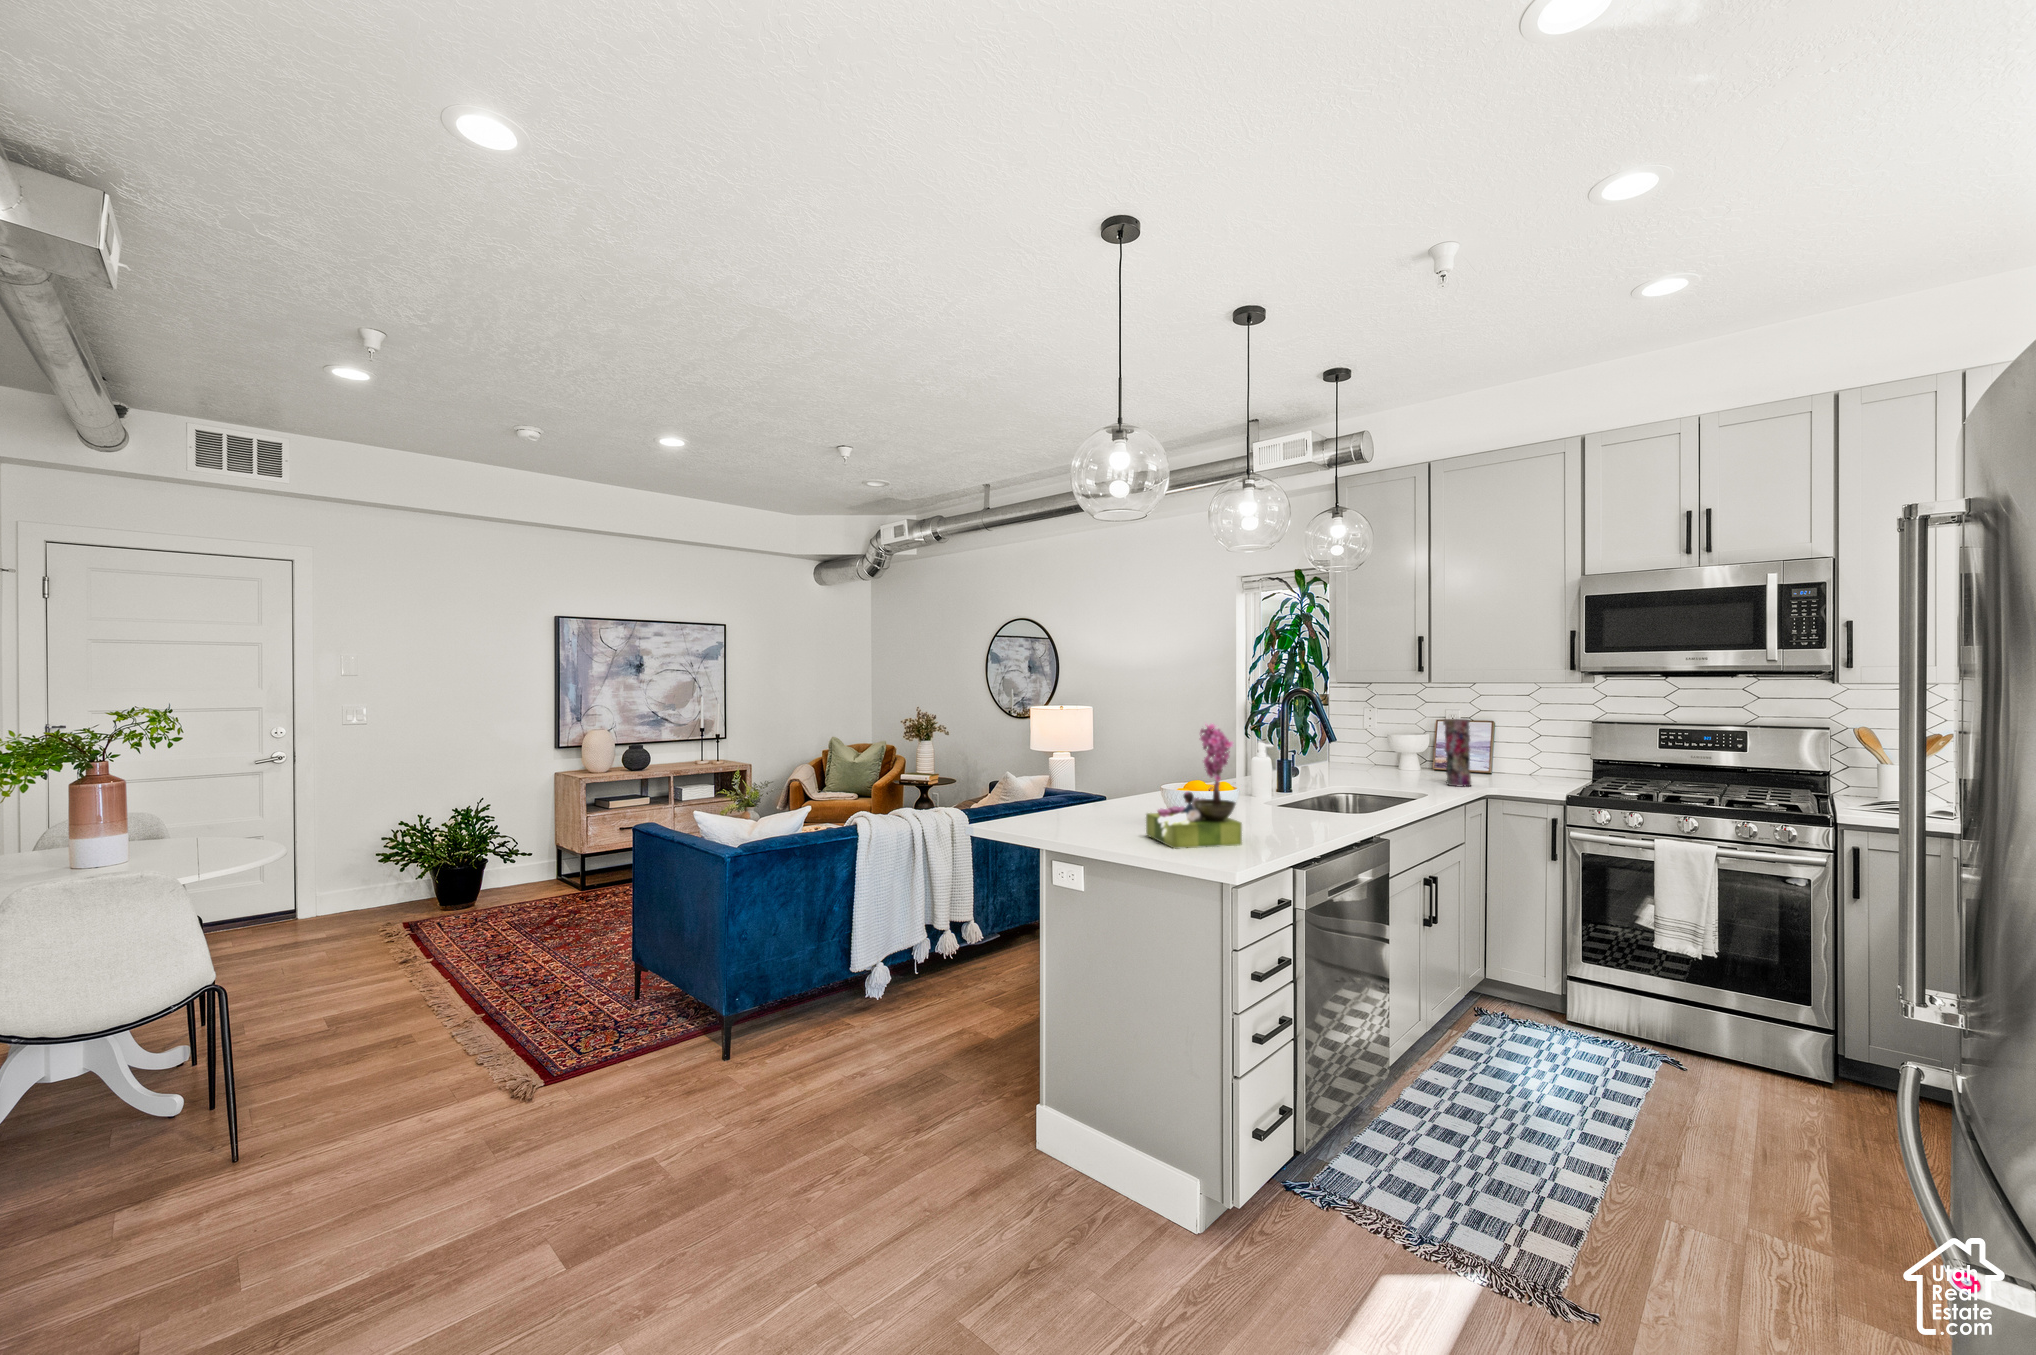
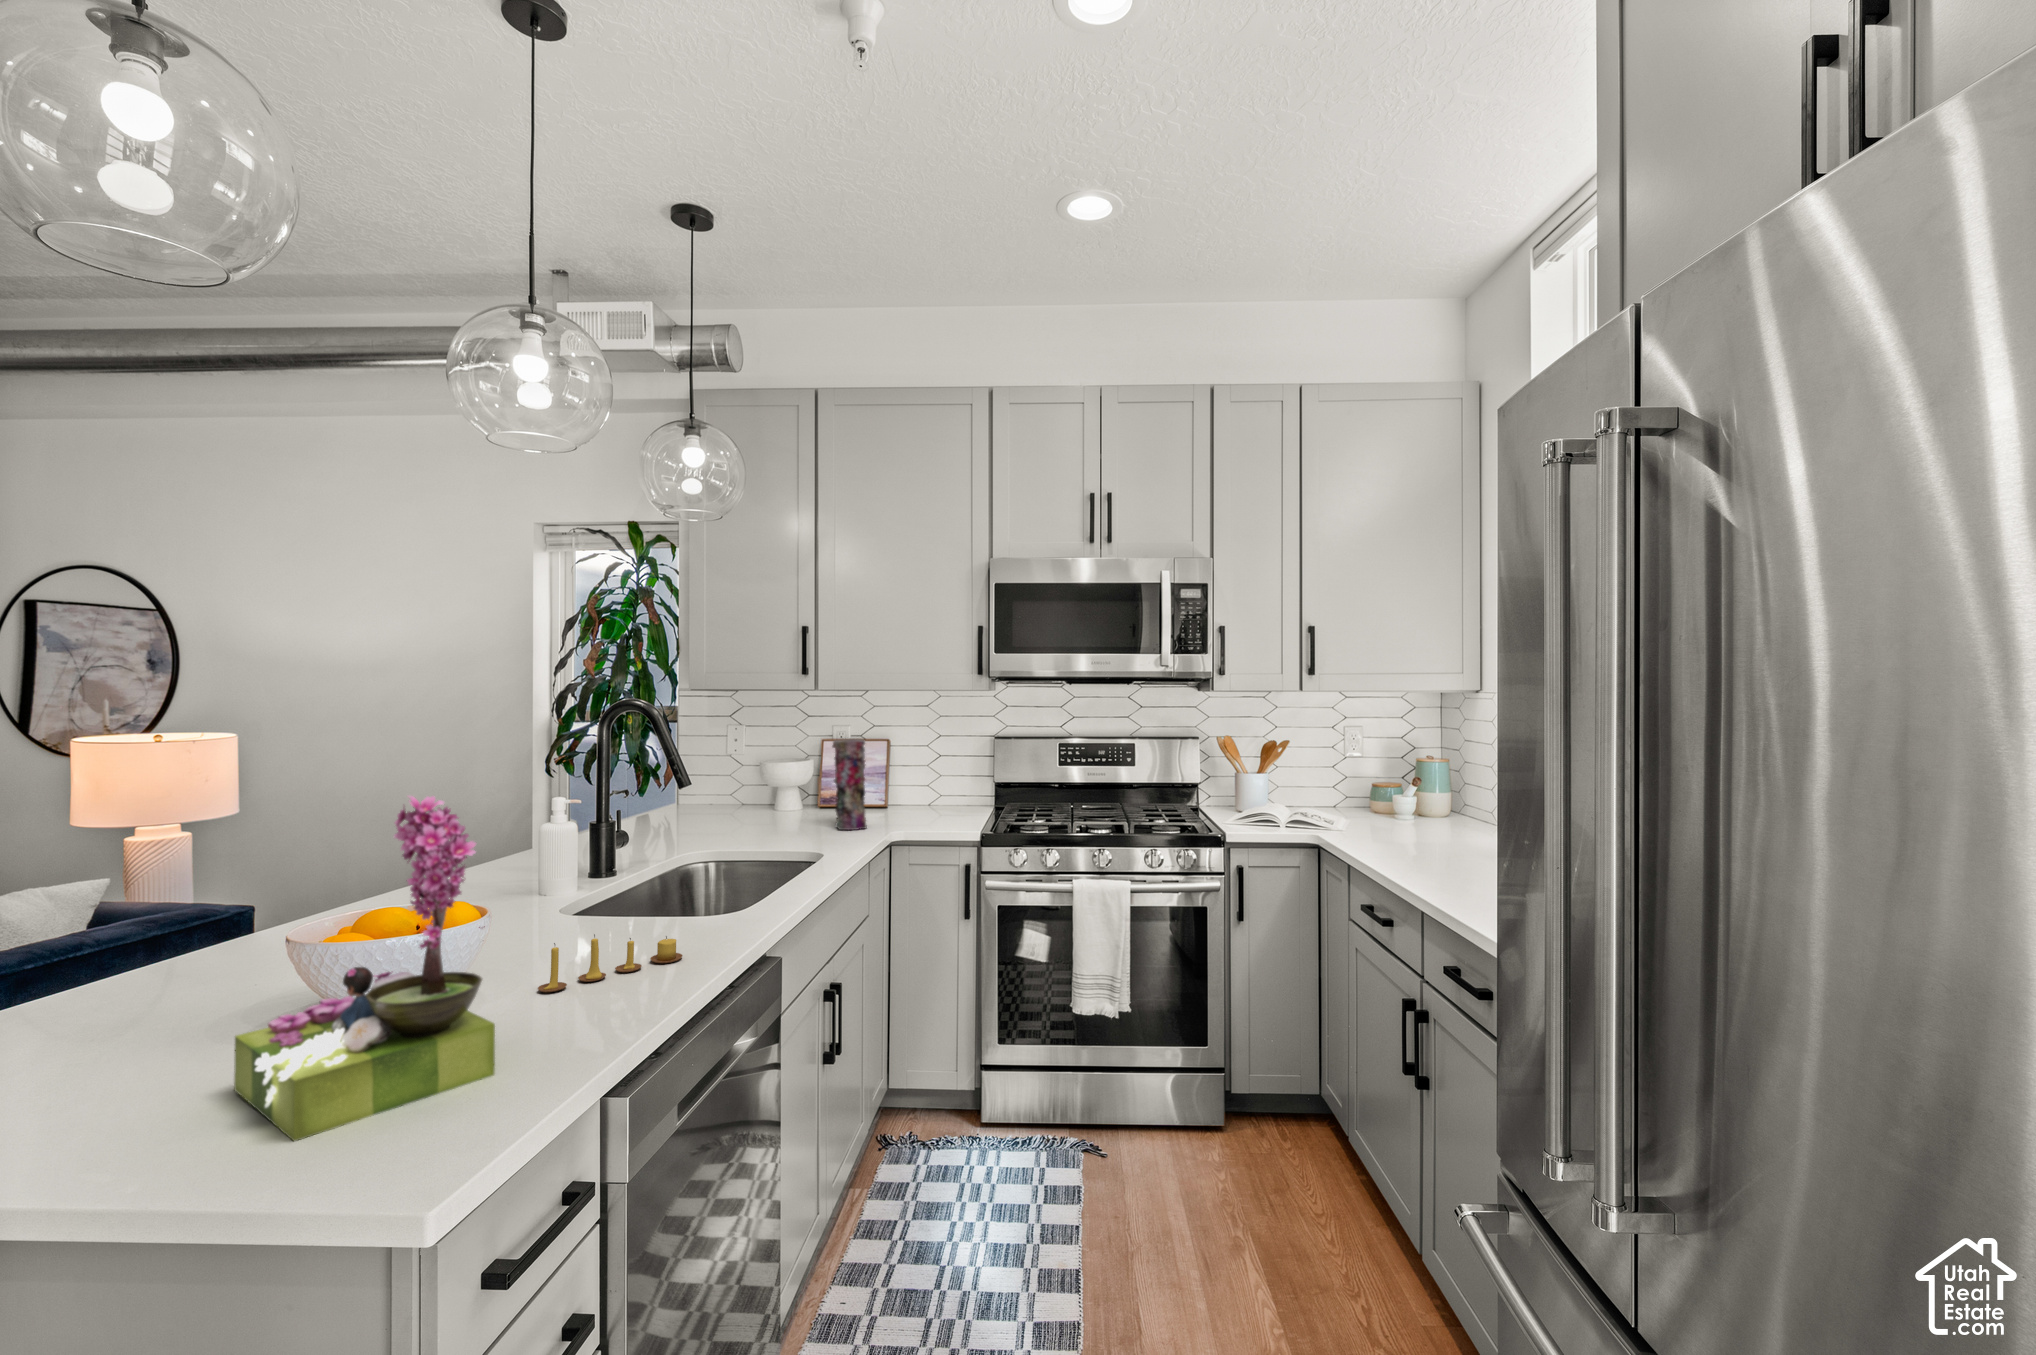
candle: none [1255,803,1327,828] -> present [538,934,682,992]

